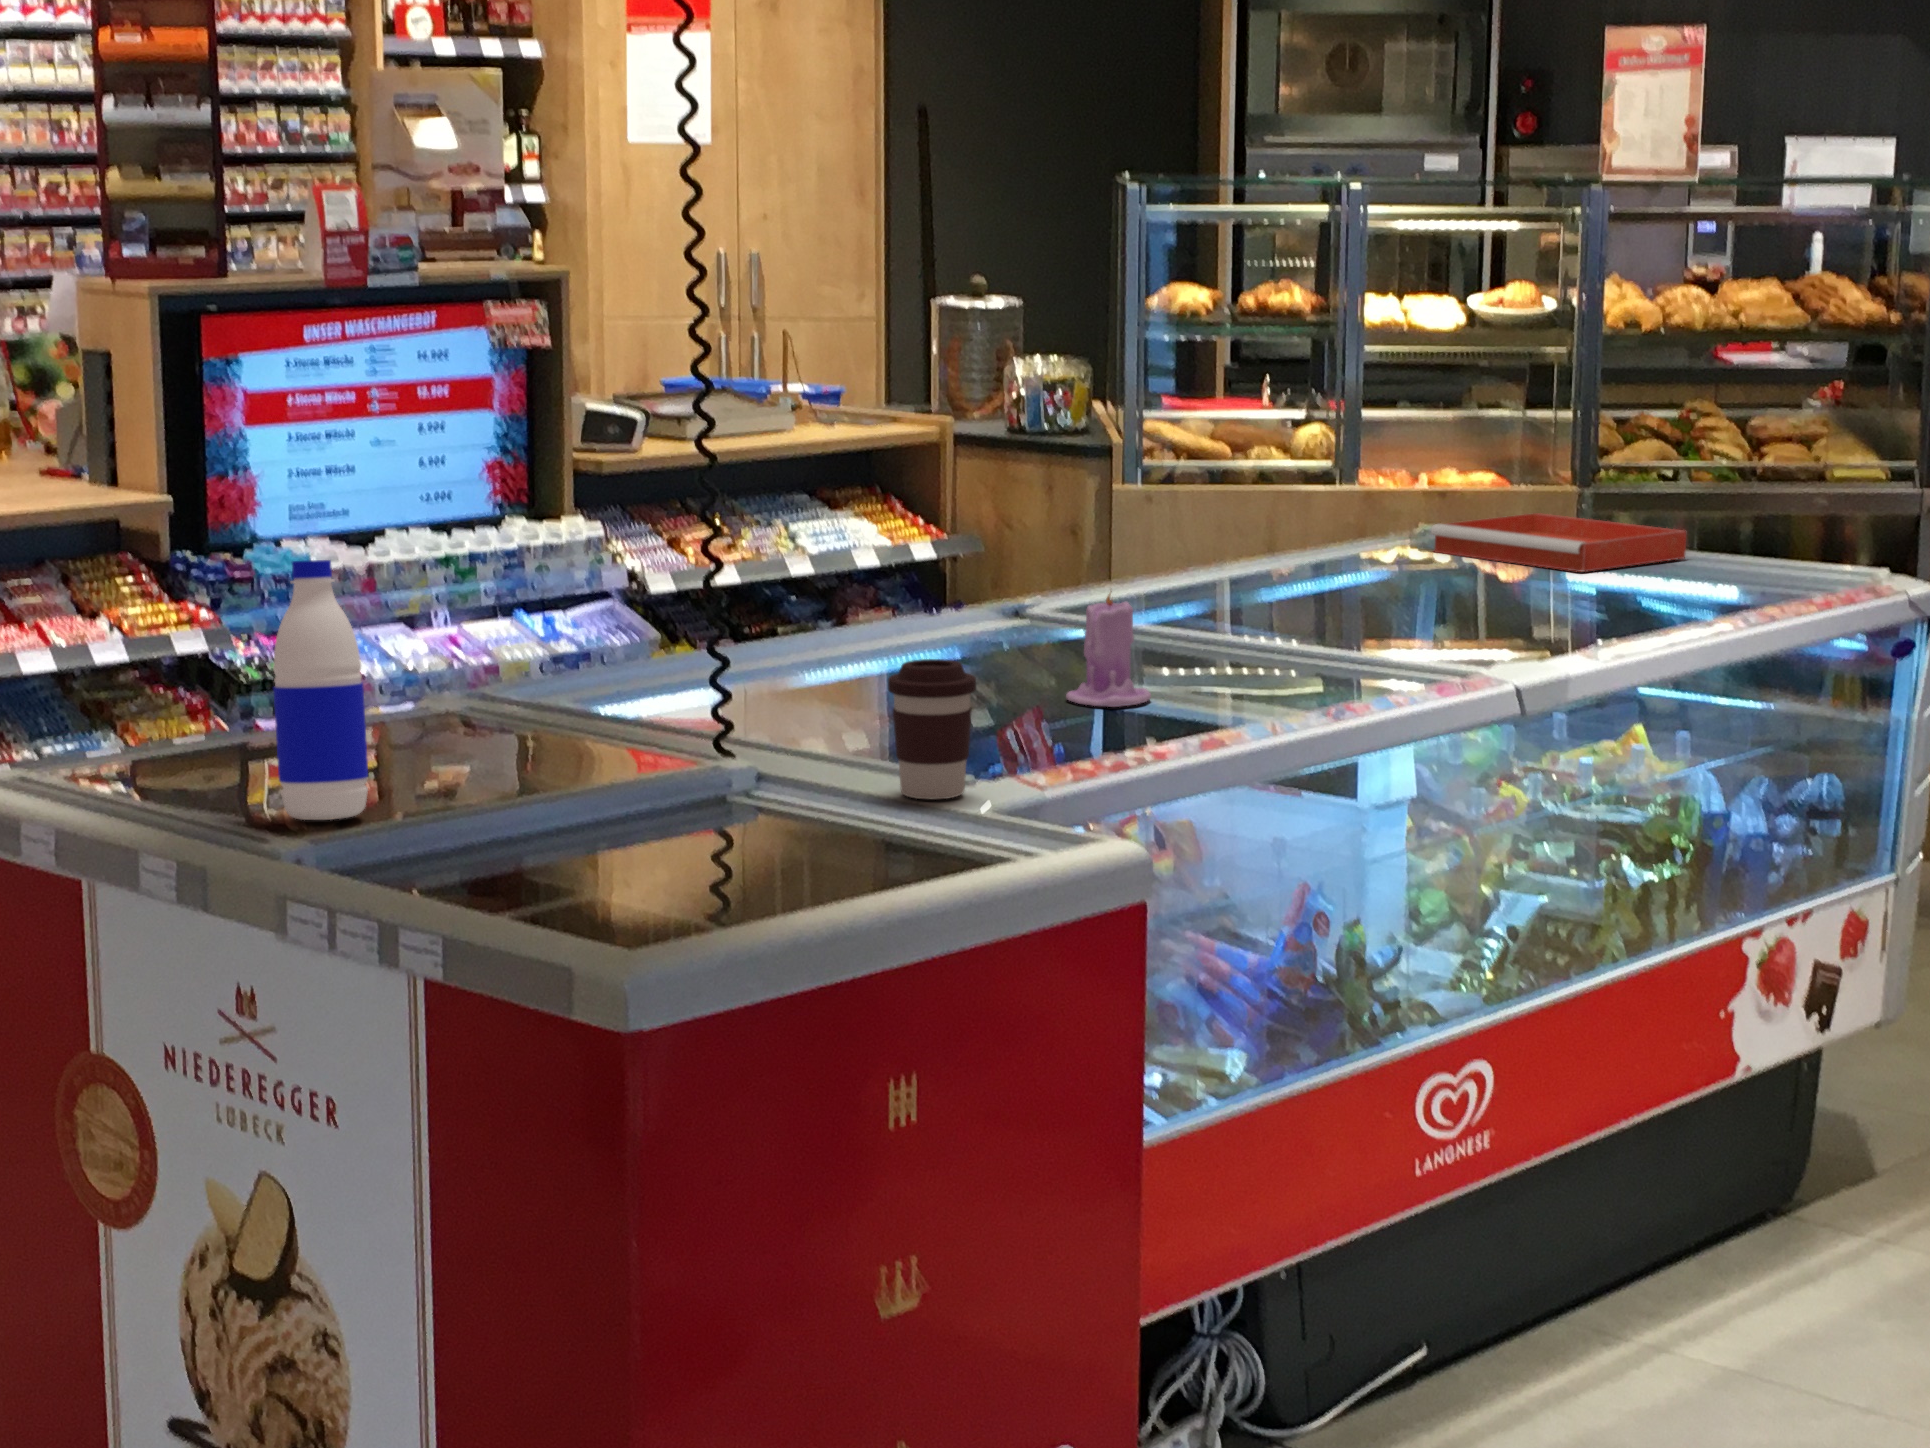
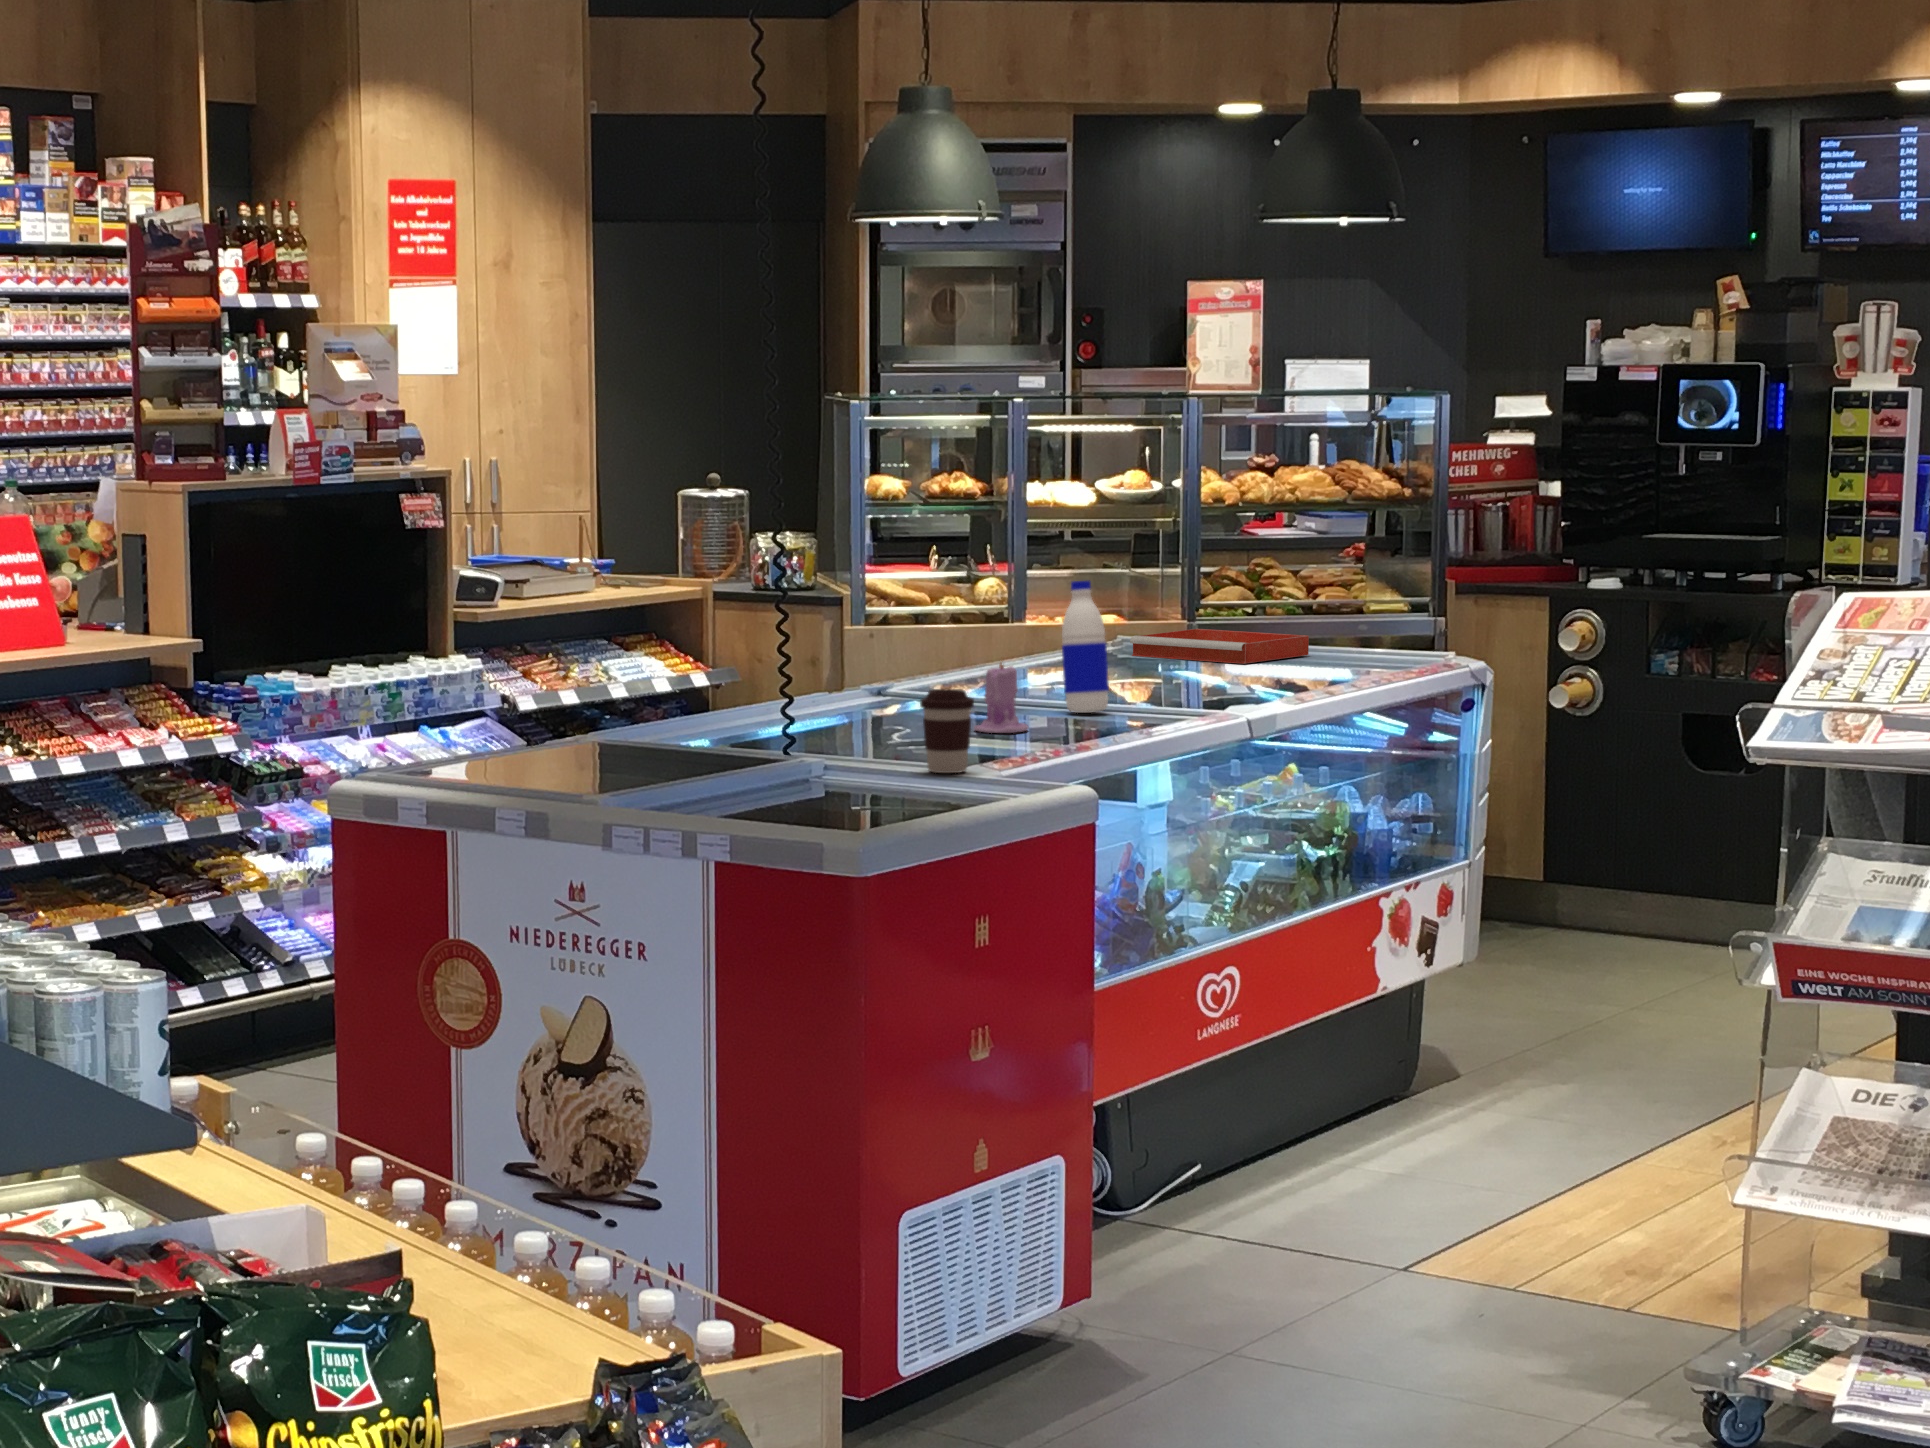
water bottle: present [273,560,368,820] -> present [1062,581,1109,713]

